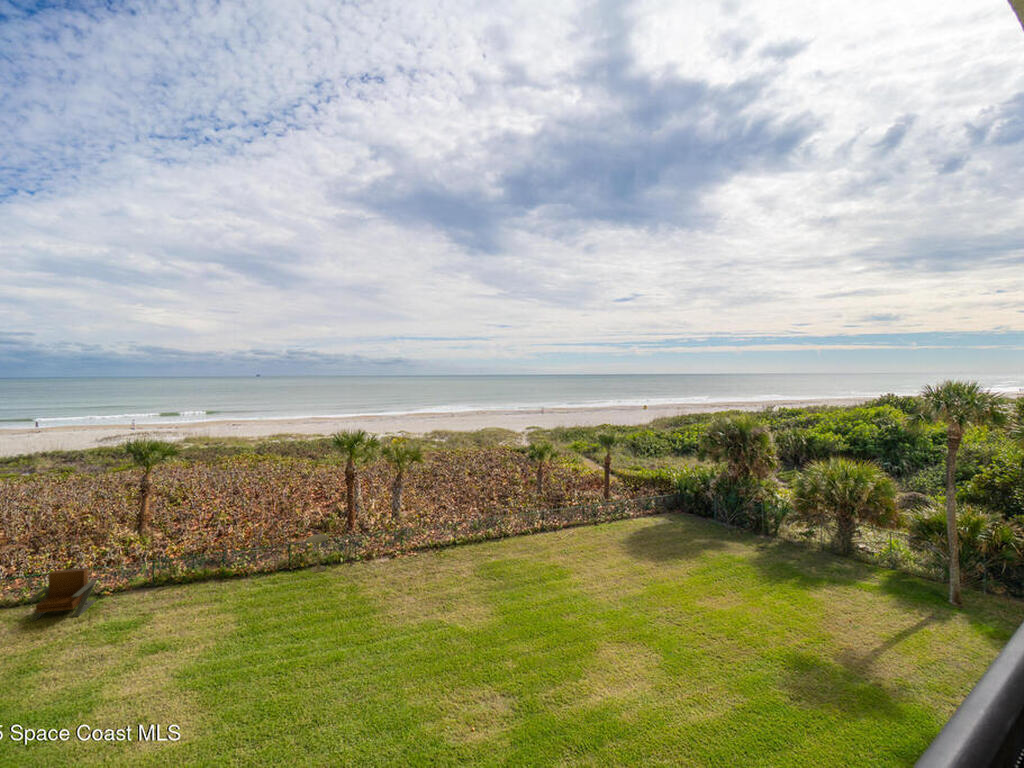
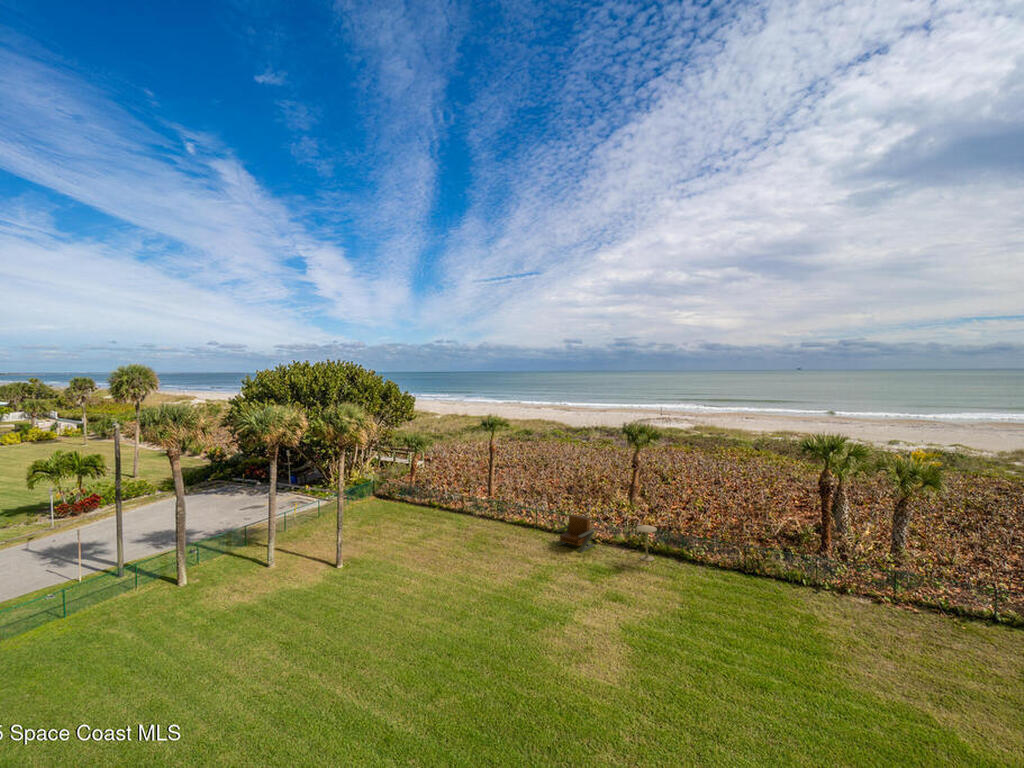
pedestal table: present [307,534,329,573] -> present [636,525,657,561]

